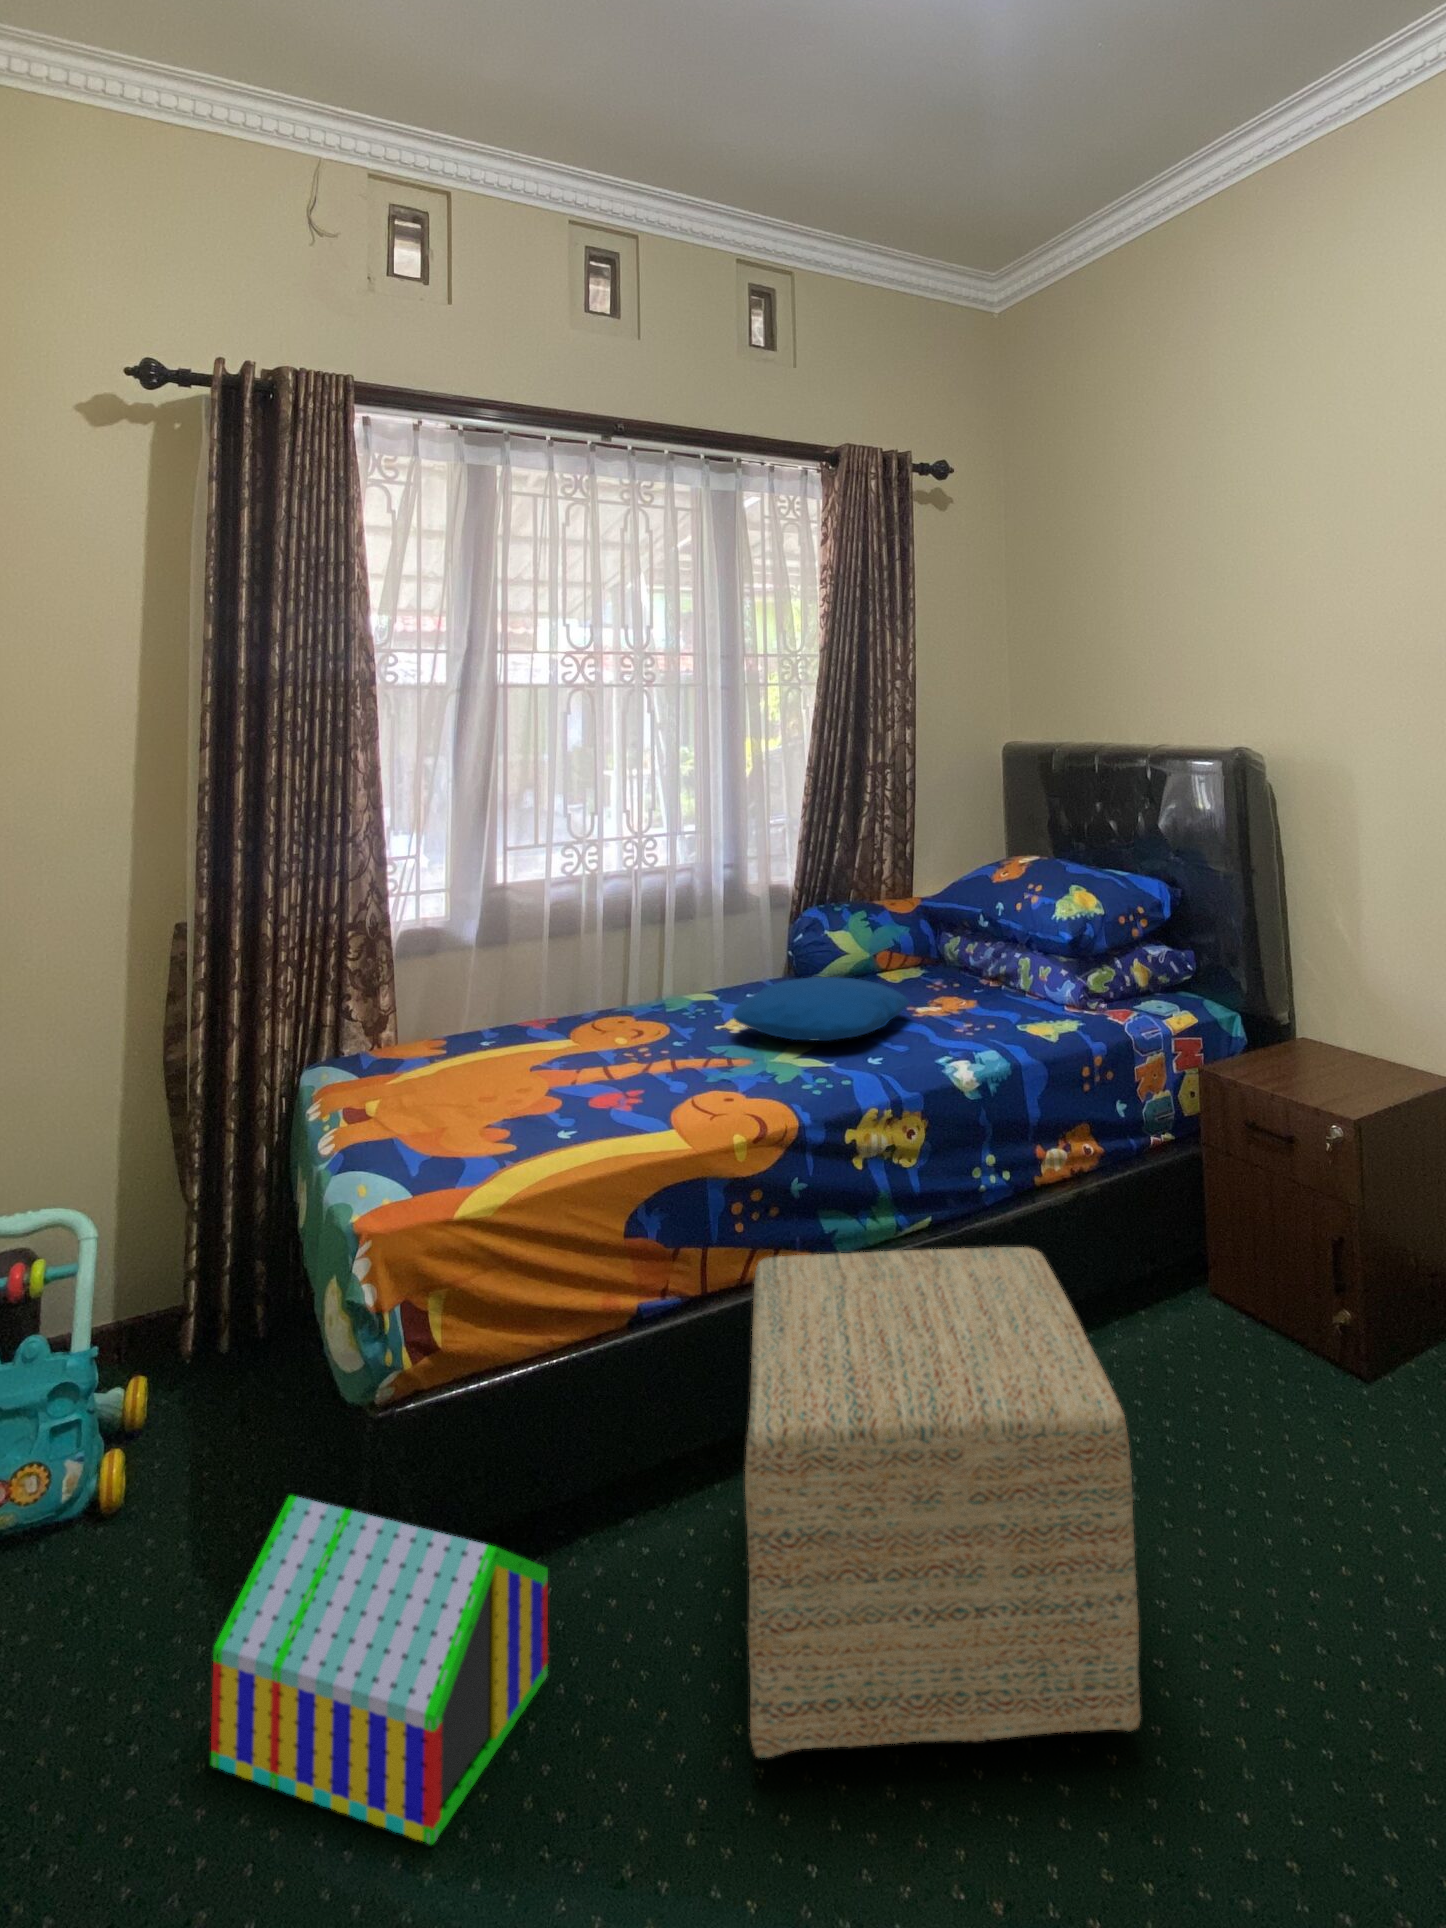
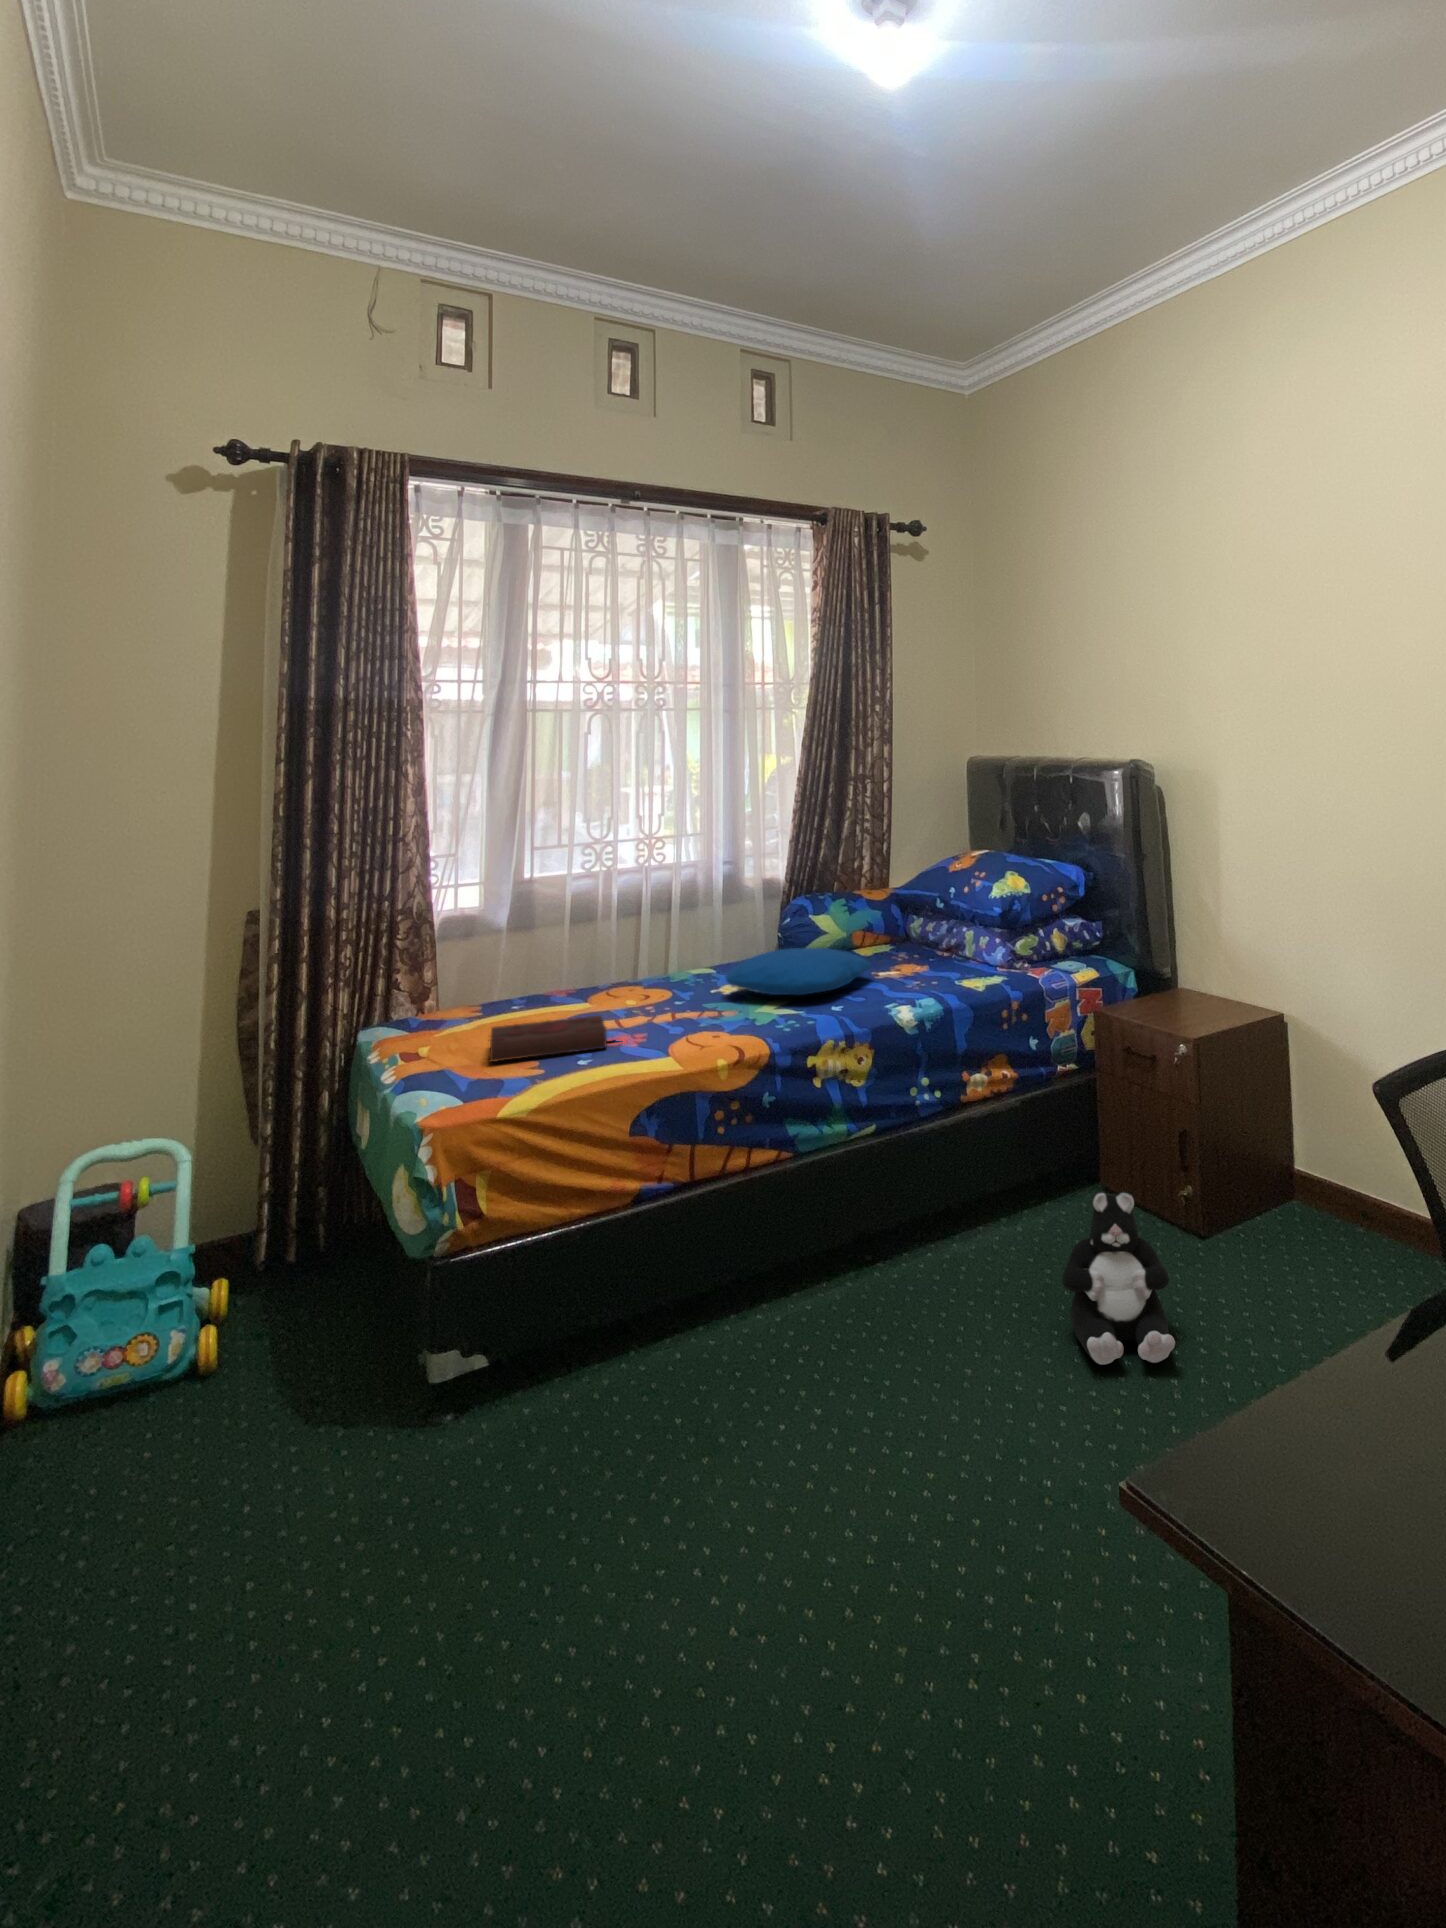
book: none [448,1064,618,1128] -> present [490,1015,618,1062]
ottoman: present [745,1247,1141,1758] -> none [712,1134,991,1474]
plush toy: none [1201,1338,1380,1599] -> present [1062,1191,1175,1365]
toy house: present [211,1495,548,1845] -> none [307,1323,566,1542]

